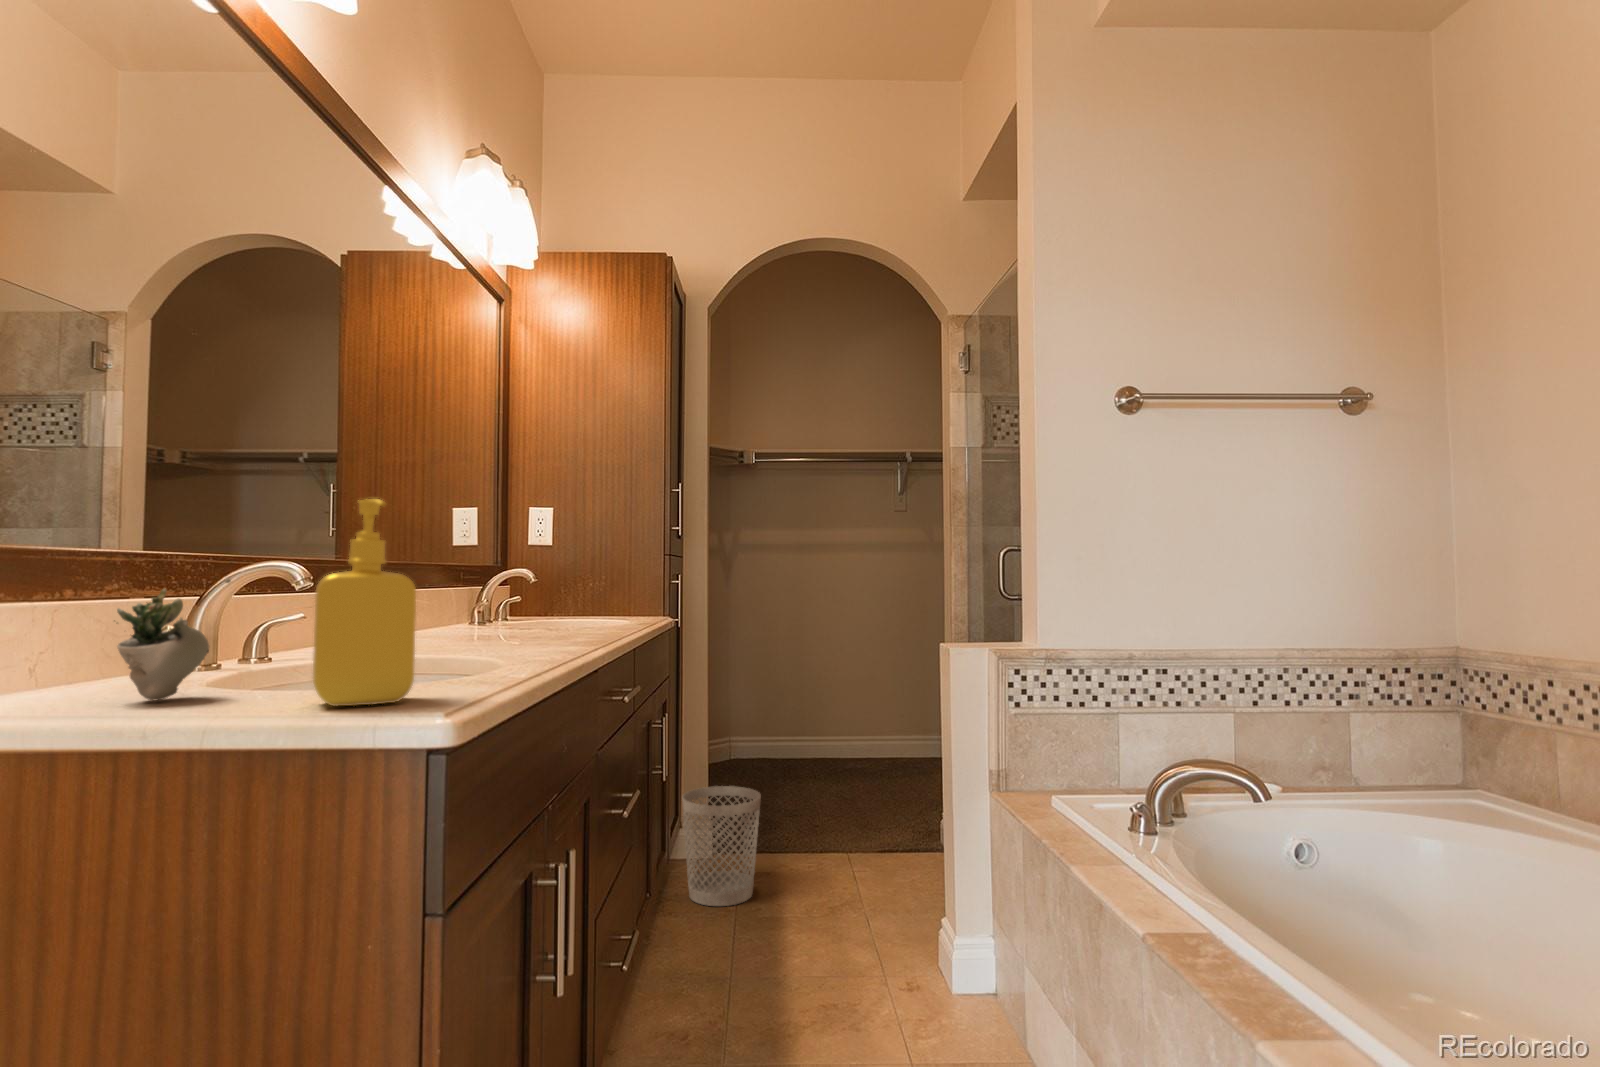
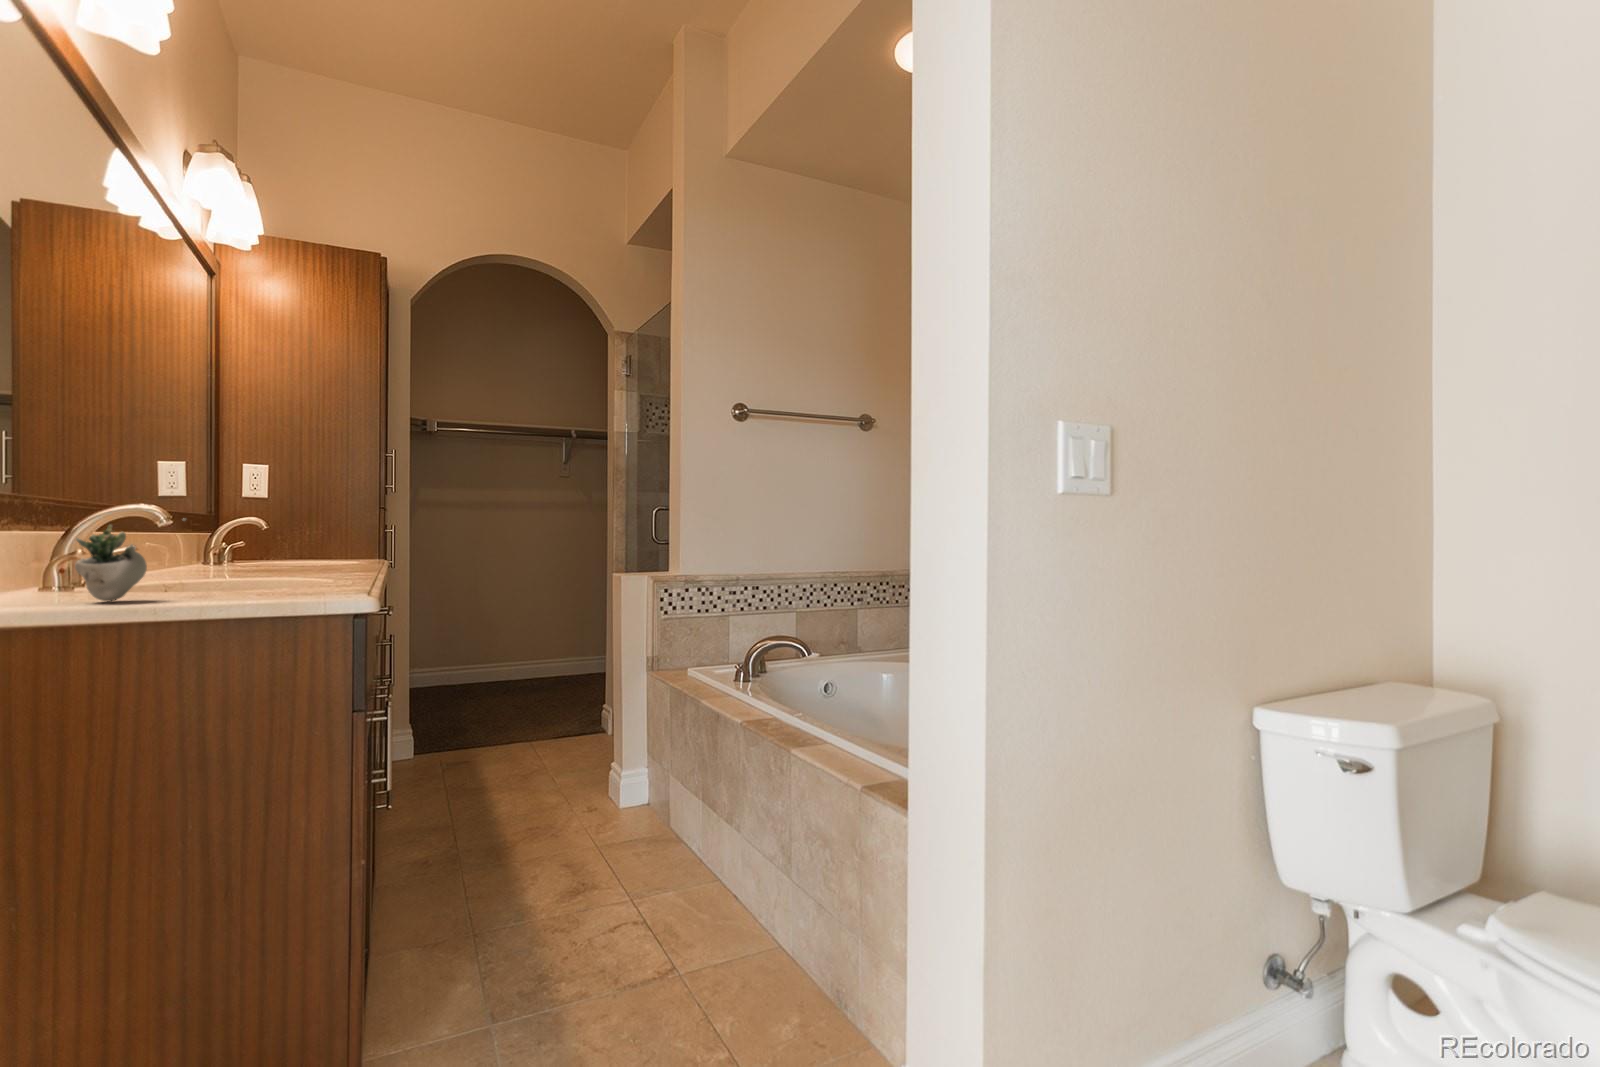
soap dispenser: present [313,499,416,706] -> none [243,469,319,600]
wastebasket: present [682,786,761,906] -> none [396,693,465,783]

